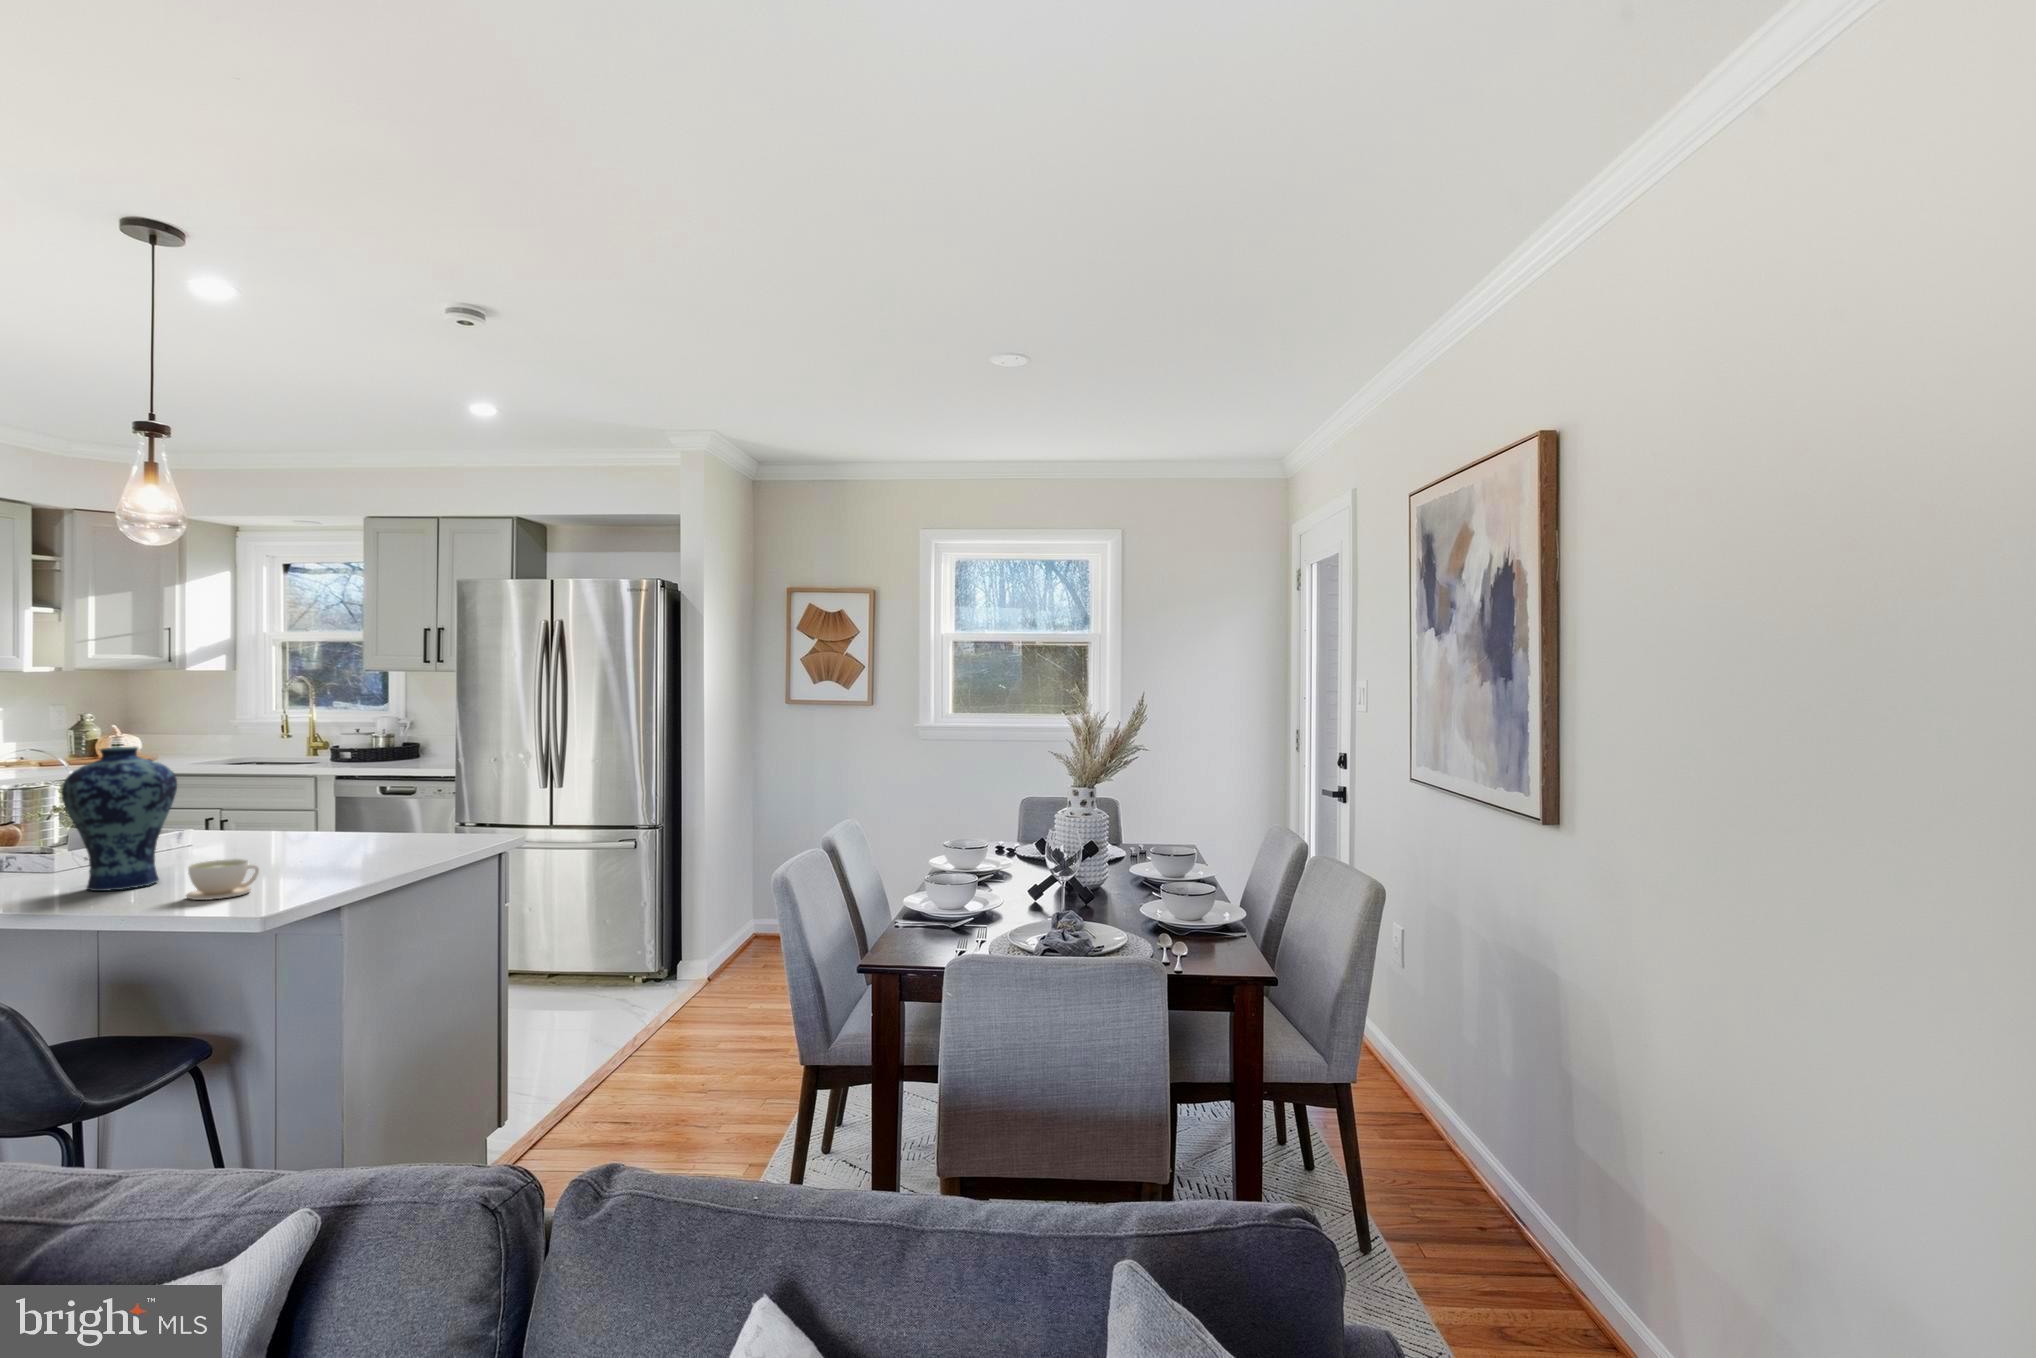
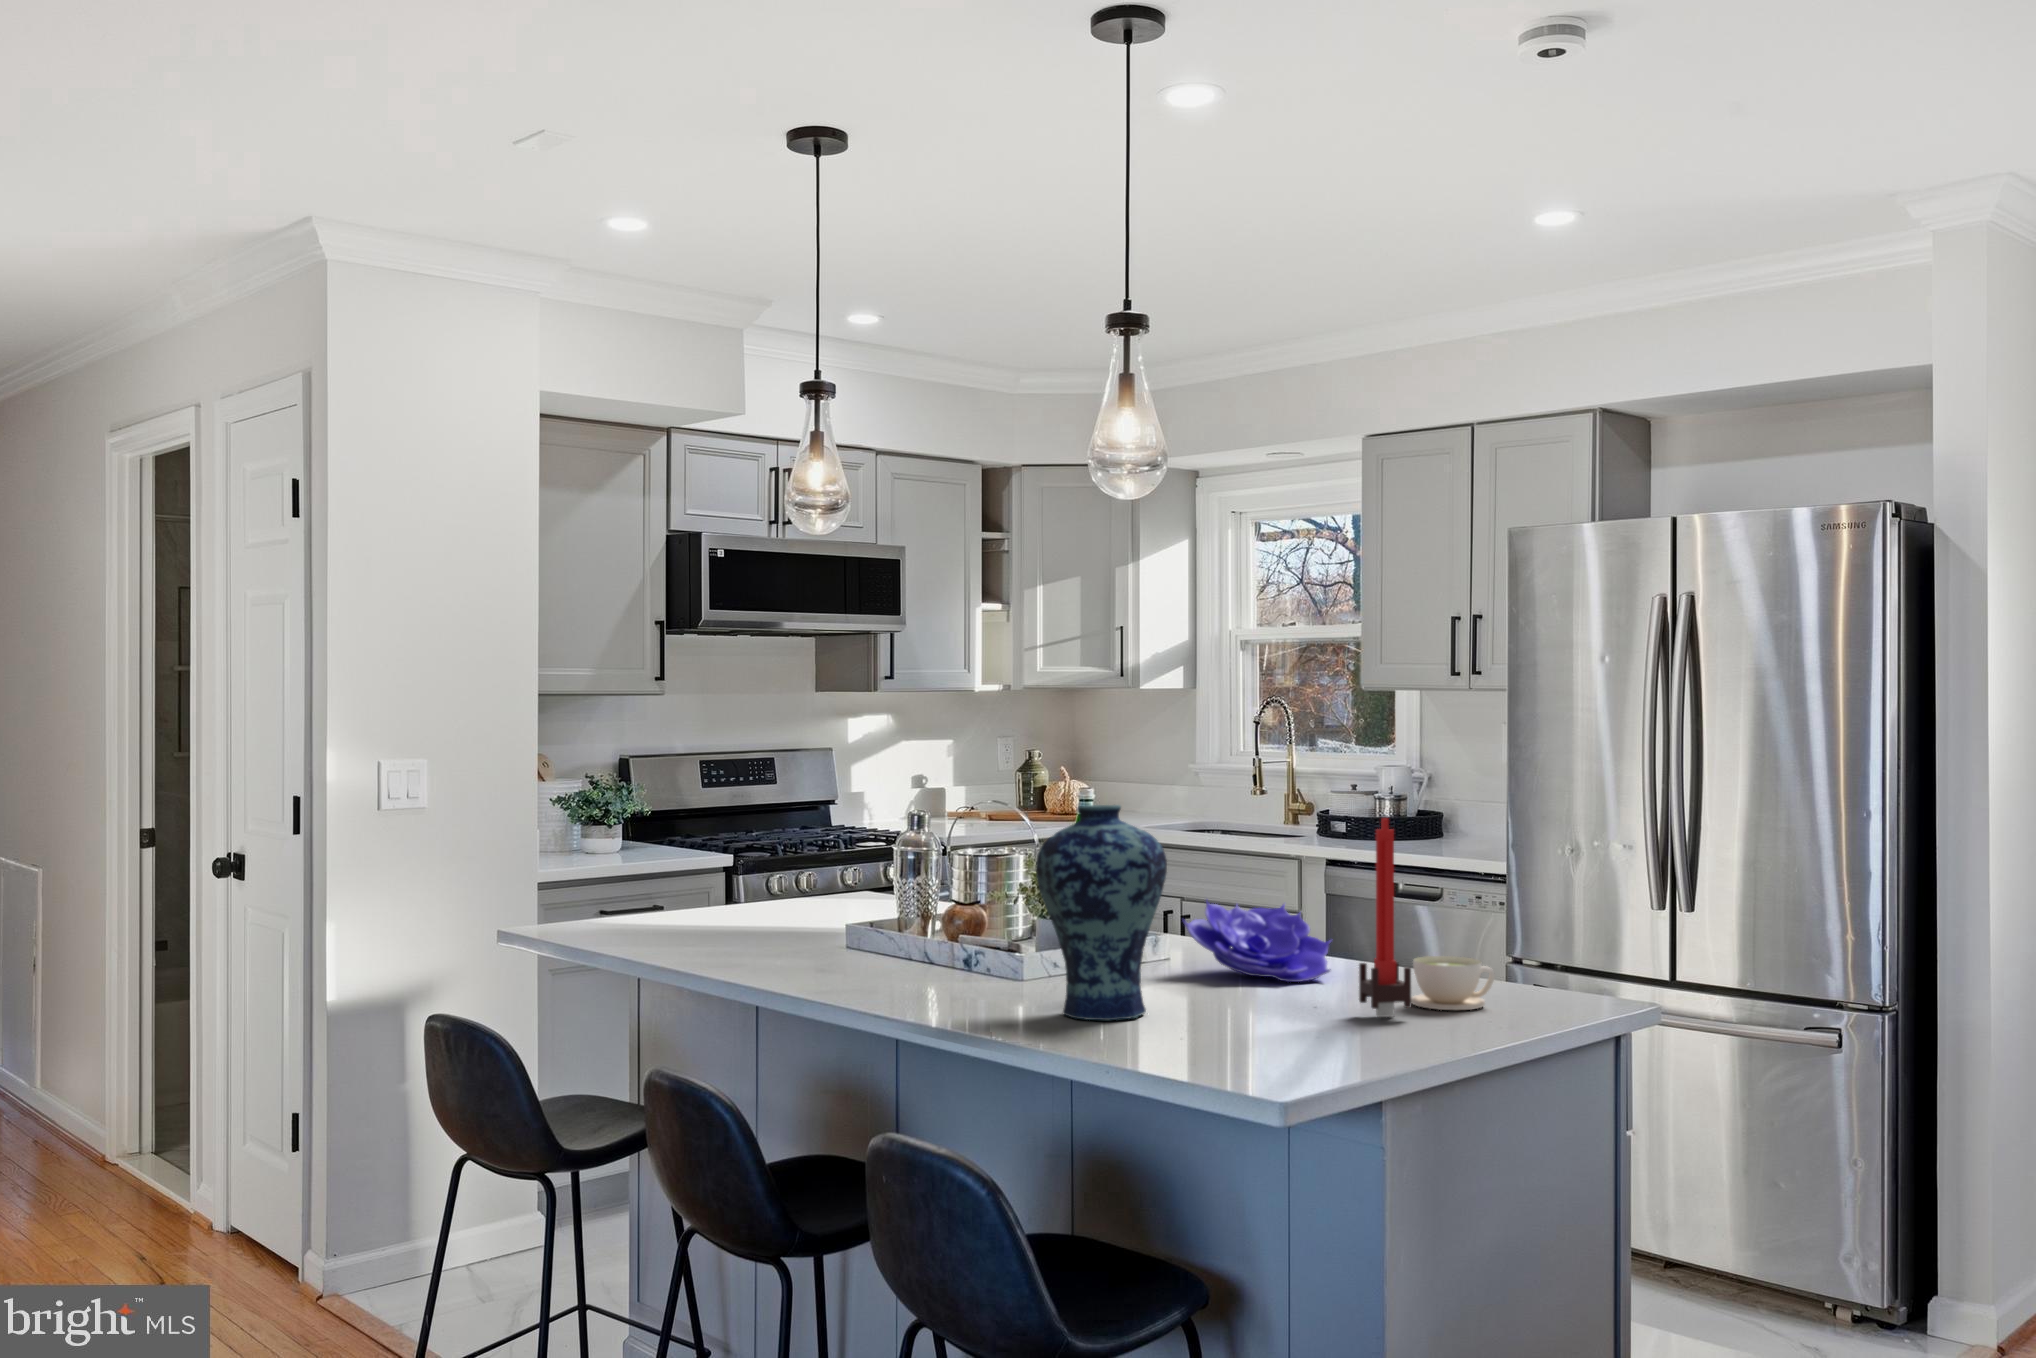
candle: none [325,747,361,865] -> present [1359,818,1411,1017]
decorative bowl: none [197,803,314,852] -> present [1182,900,1331,982]
coffee cup: present [186,859,259,900] -> present [1411,956,1495,1010]

